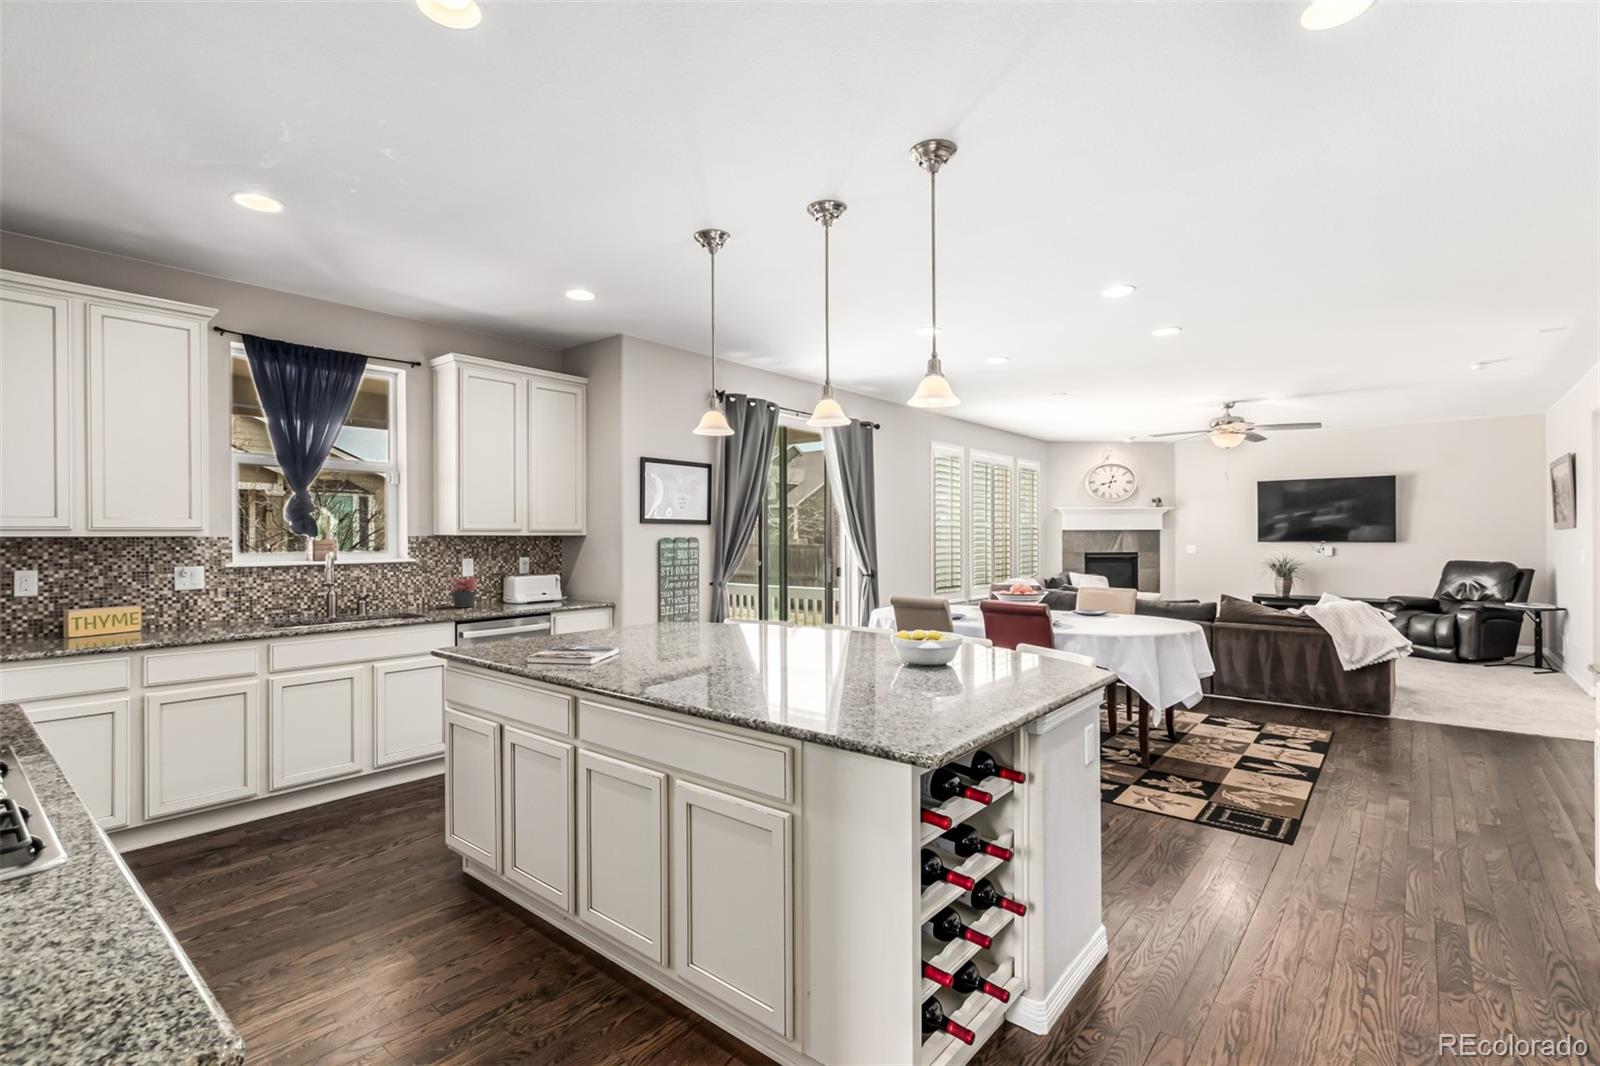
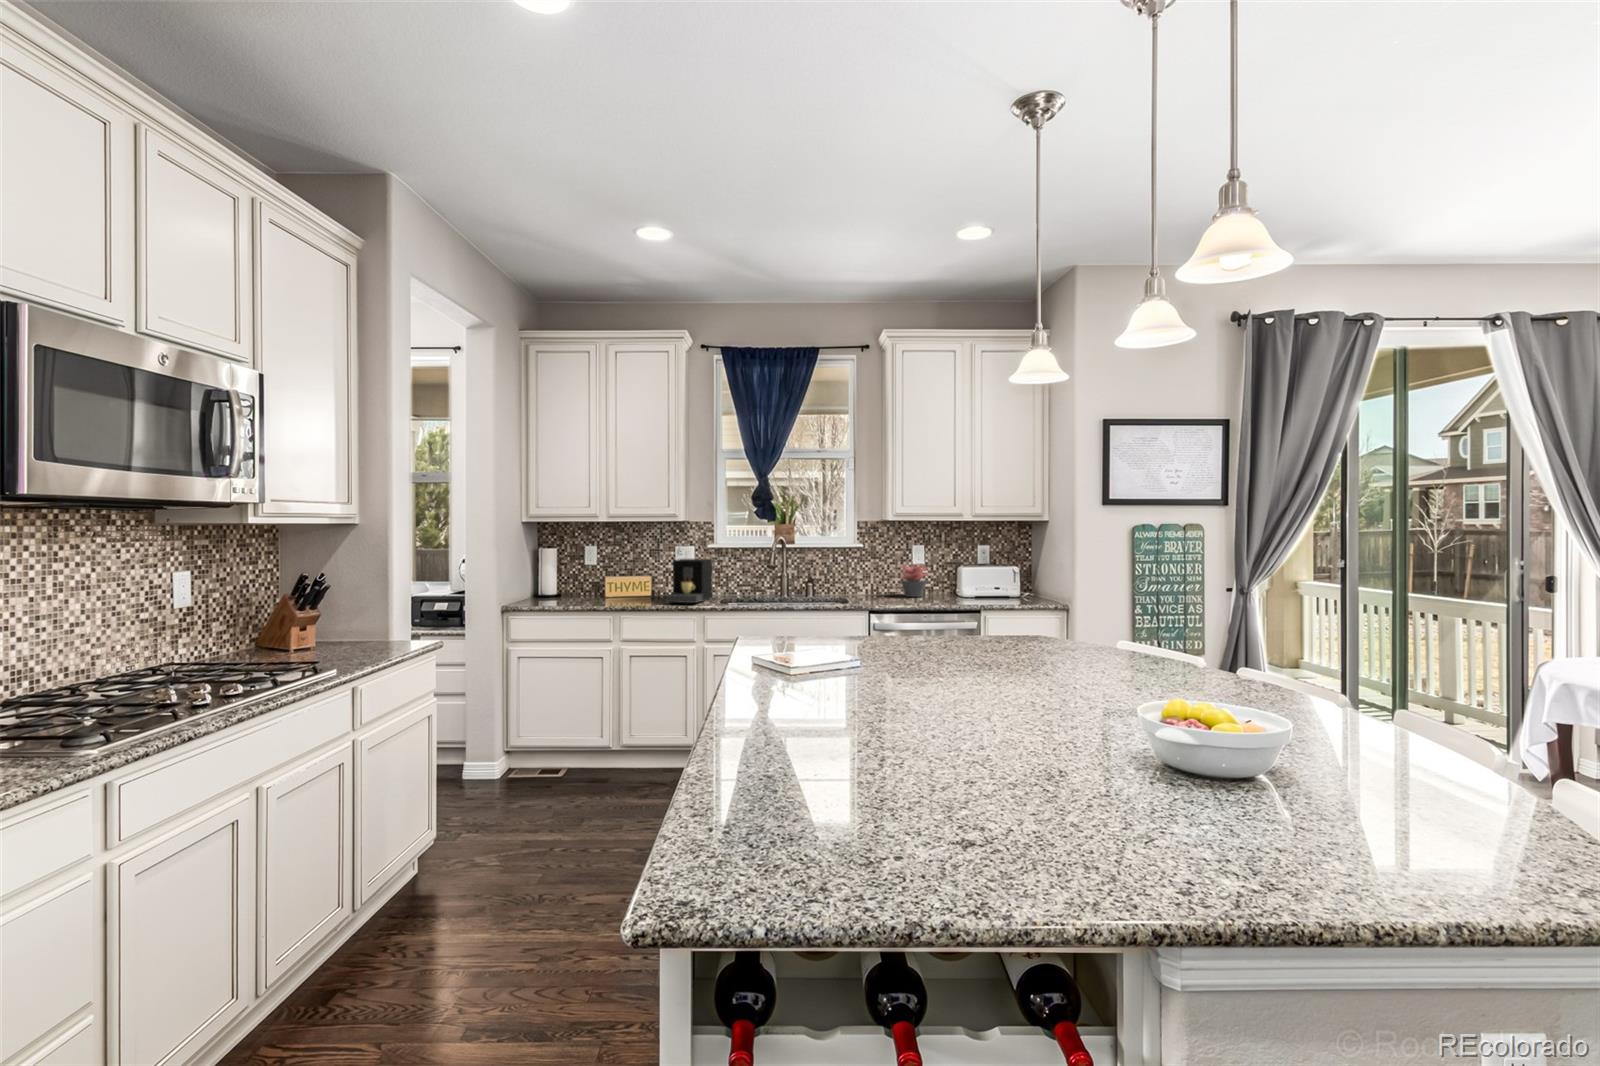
coffee maker: none [196,580,249,634] -> present [666,559,712,603]

